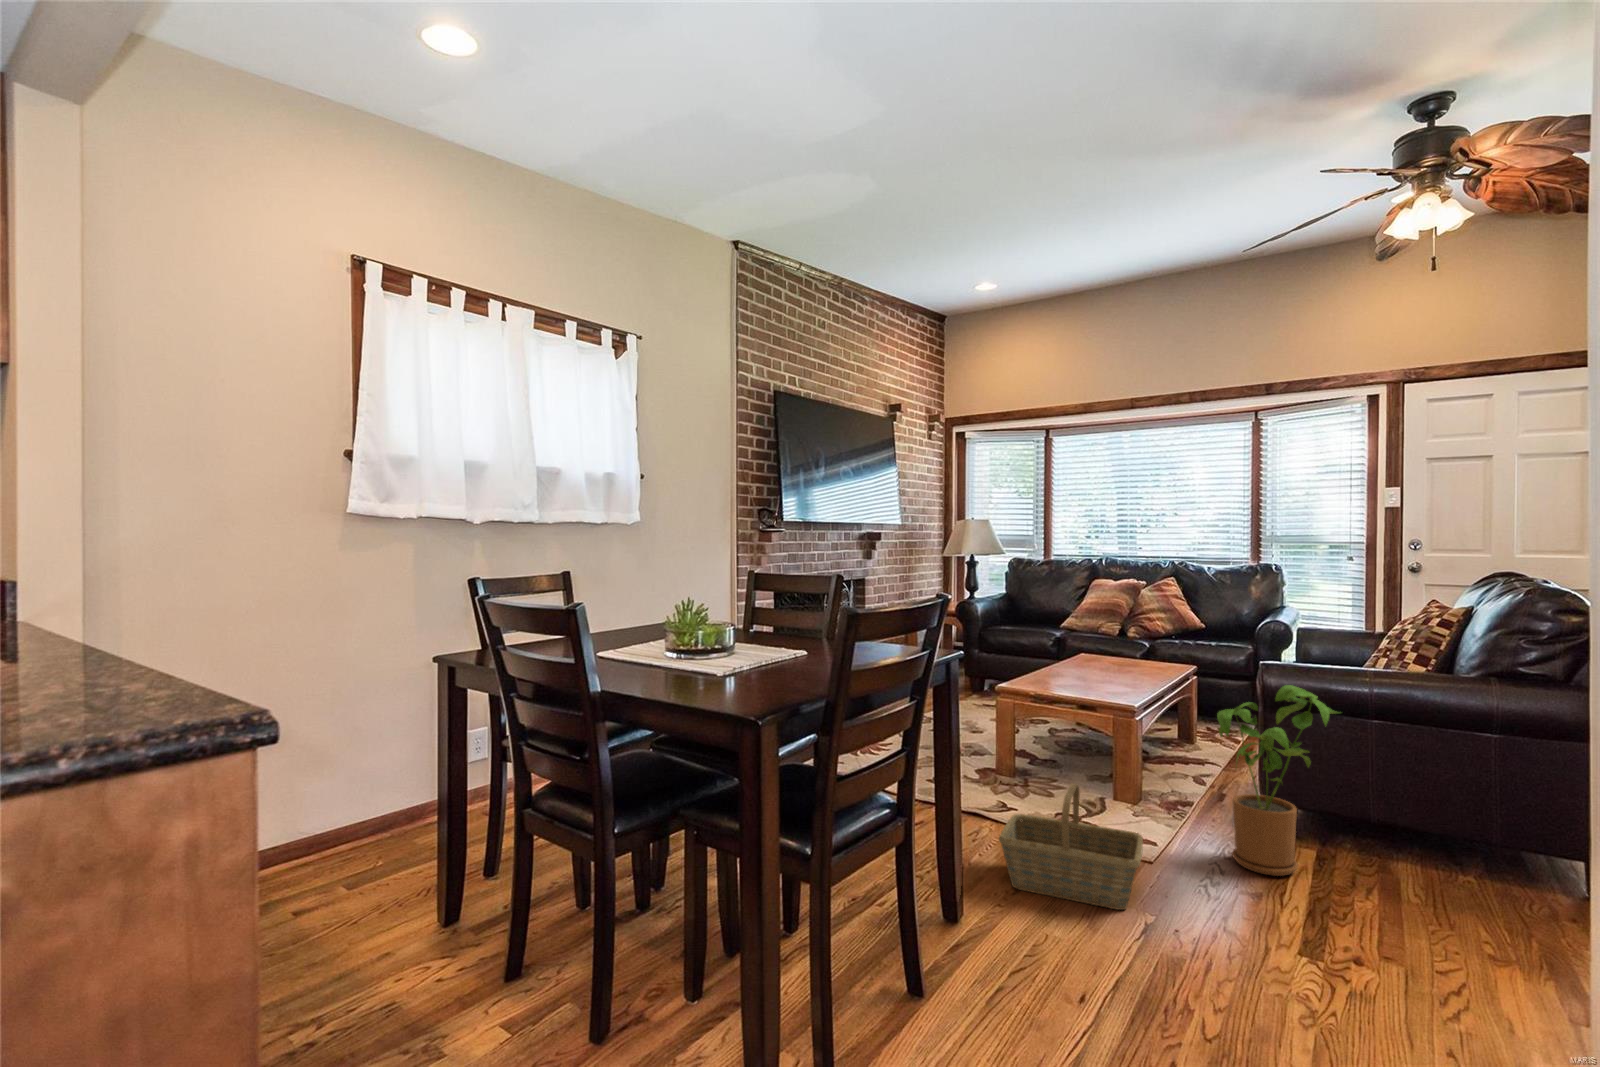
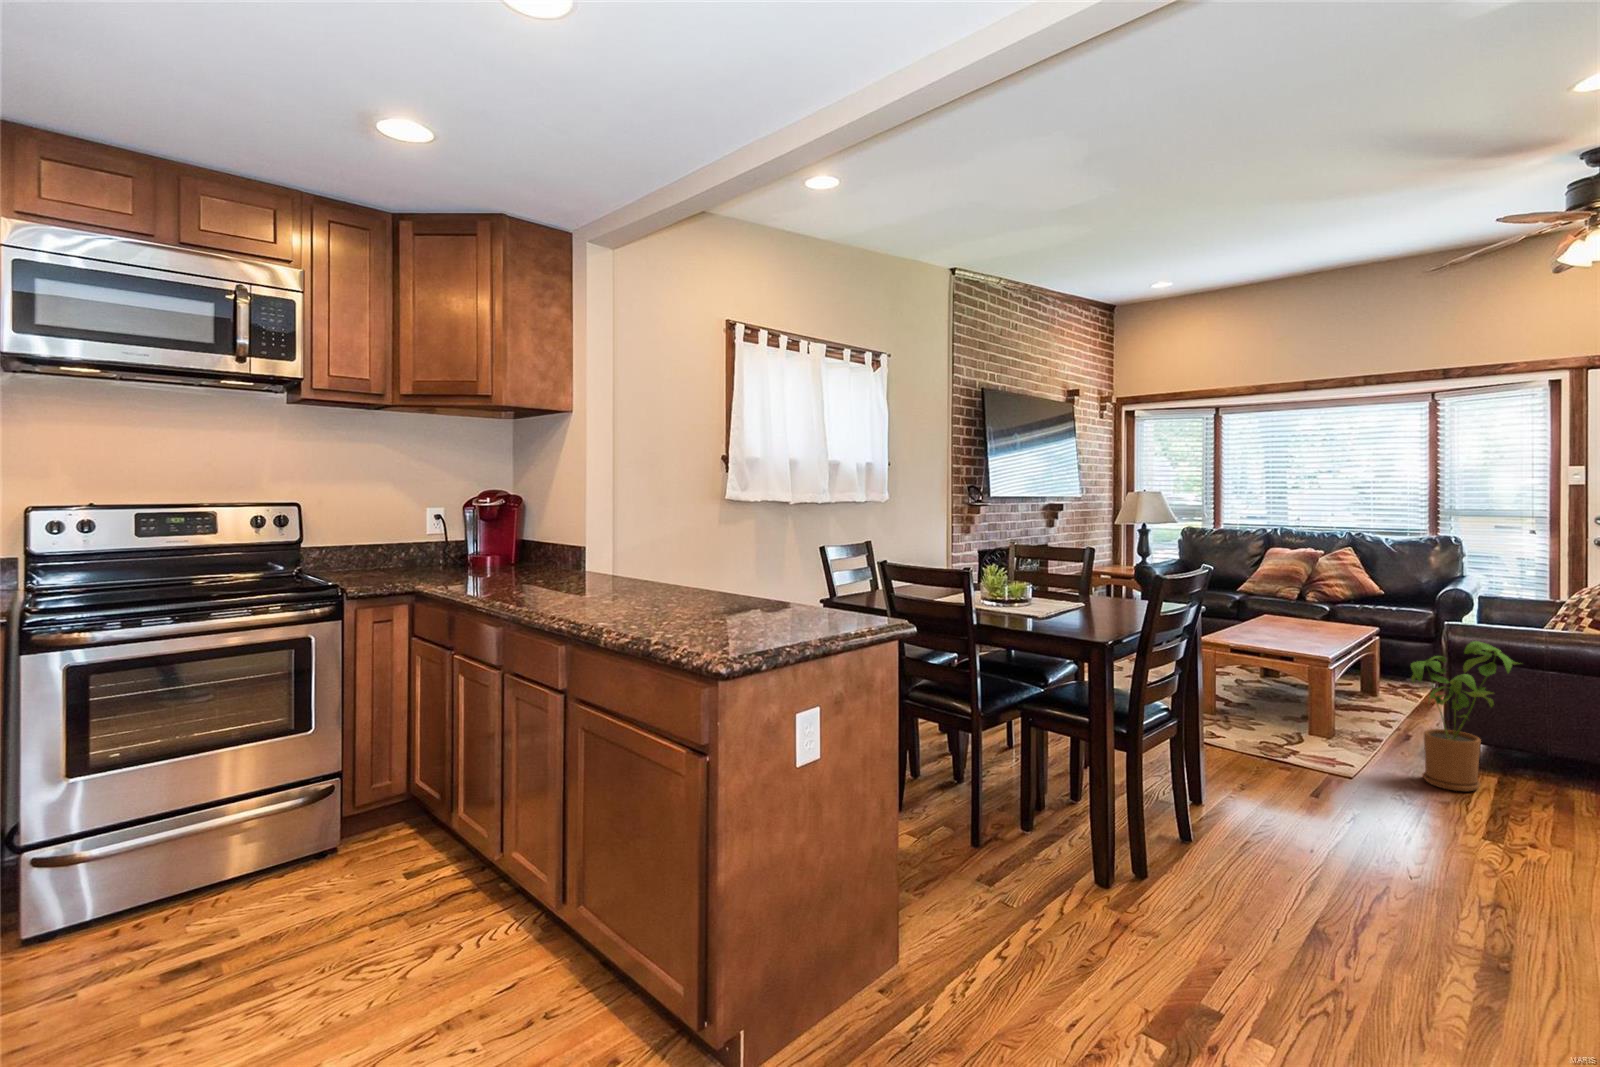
basket: present [999,783,1143,910] -> none [1231,716,1352,808]

